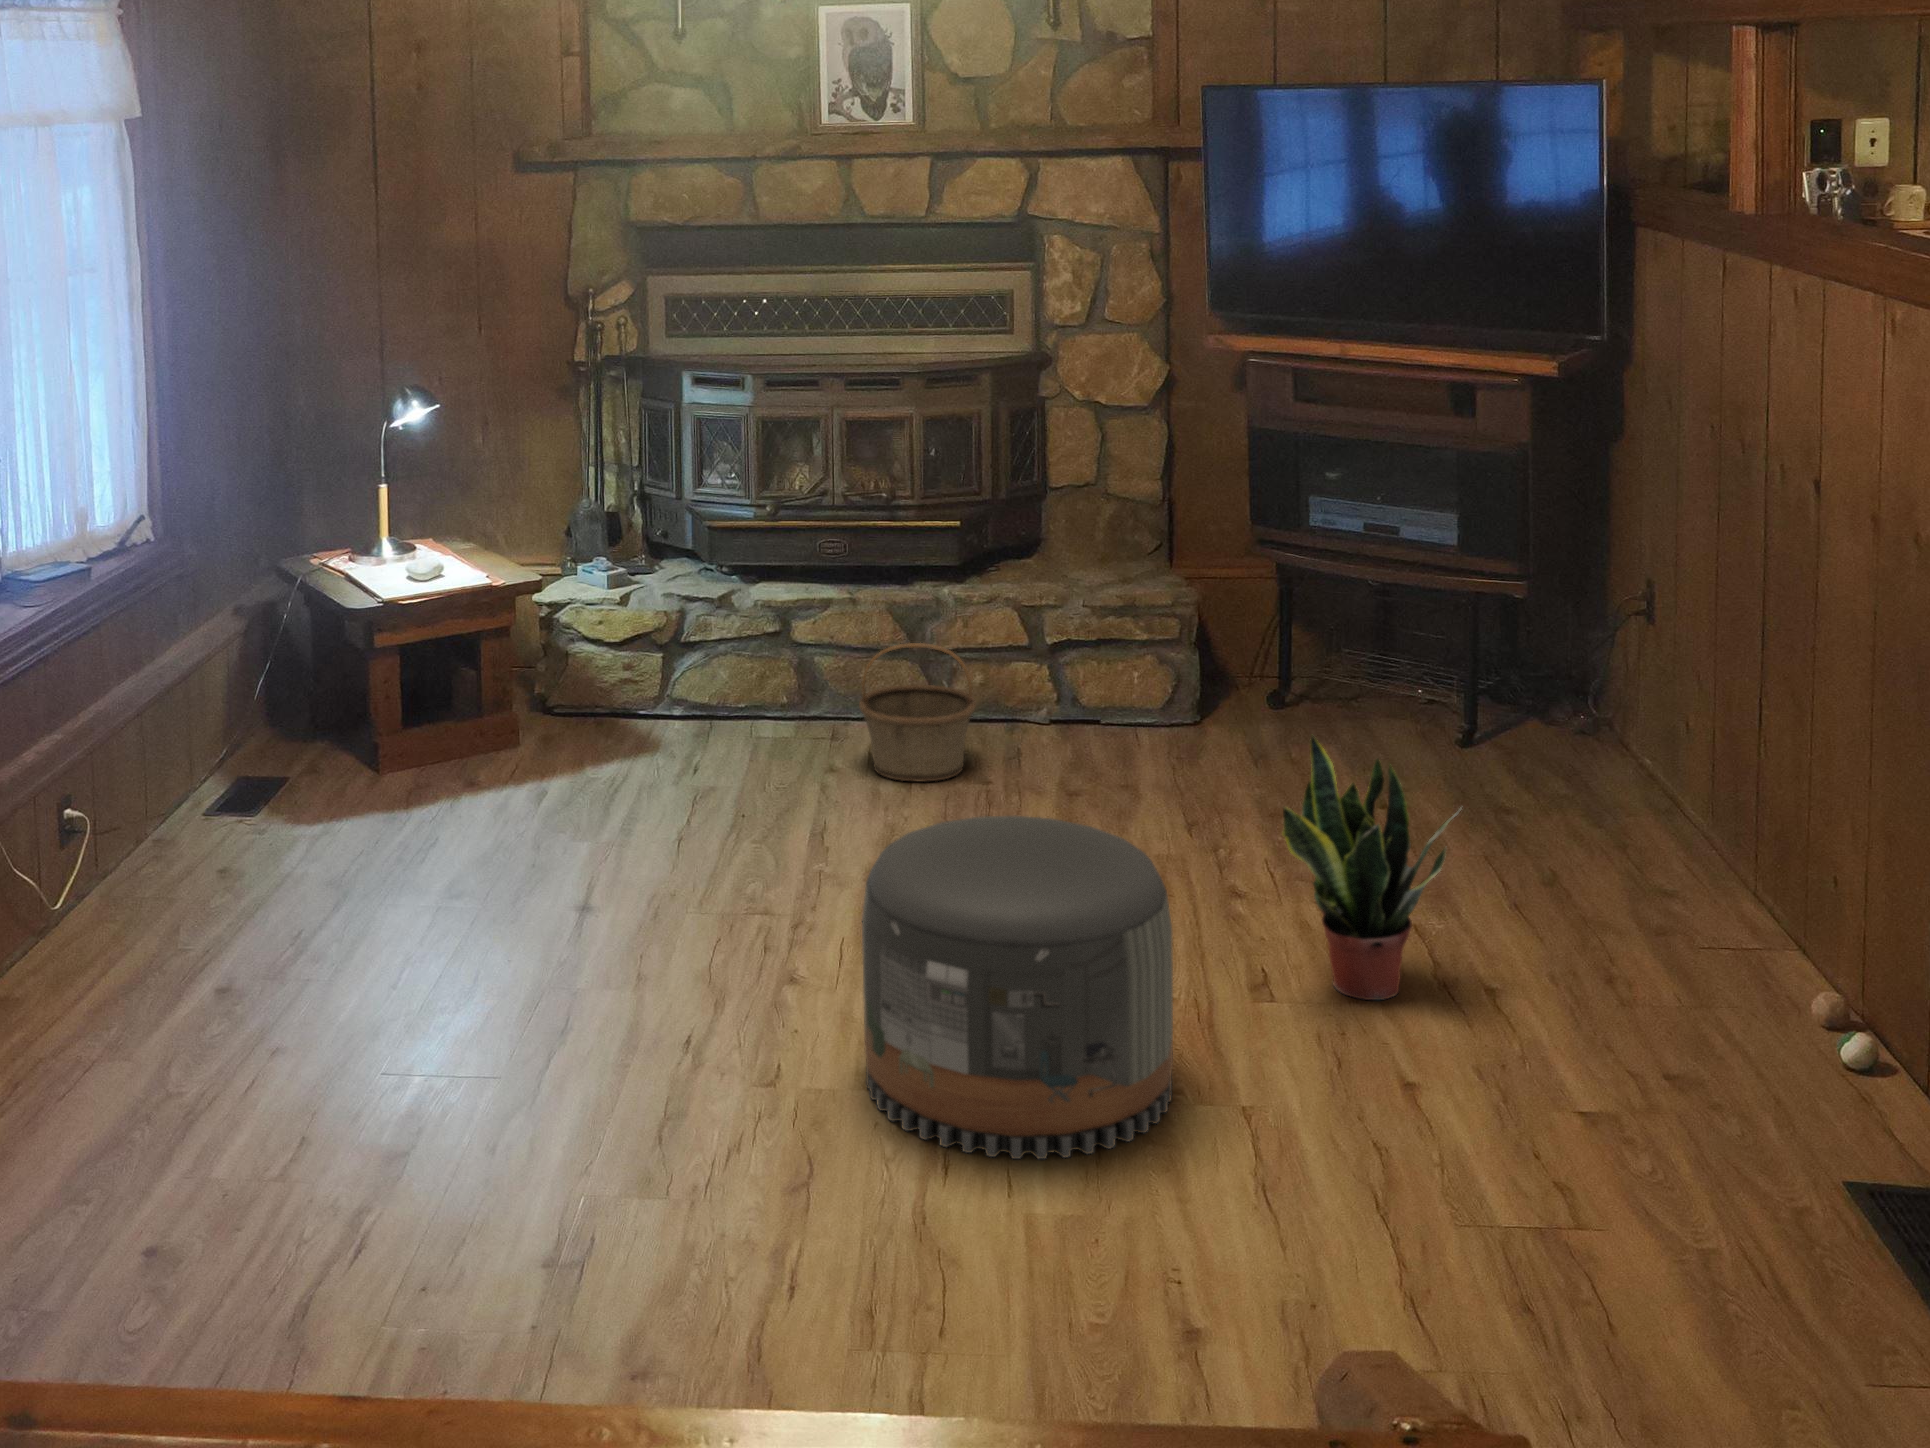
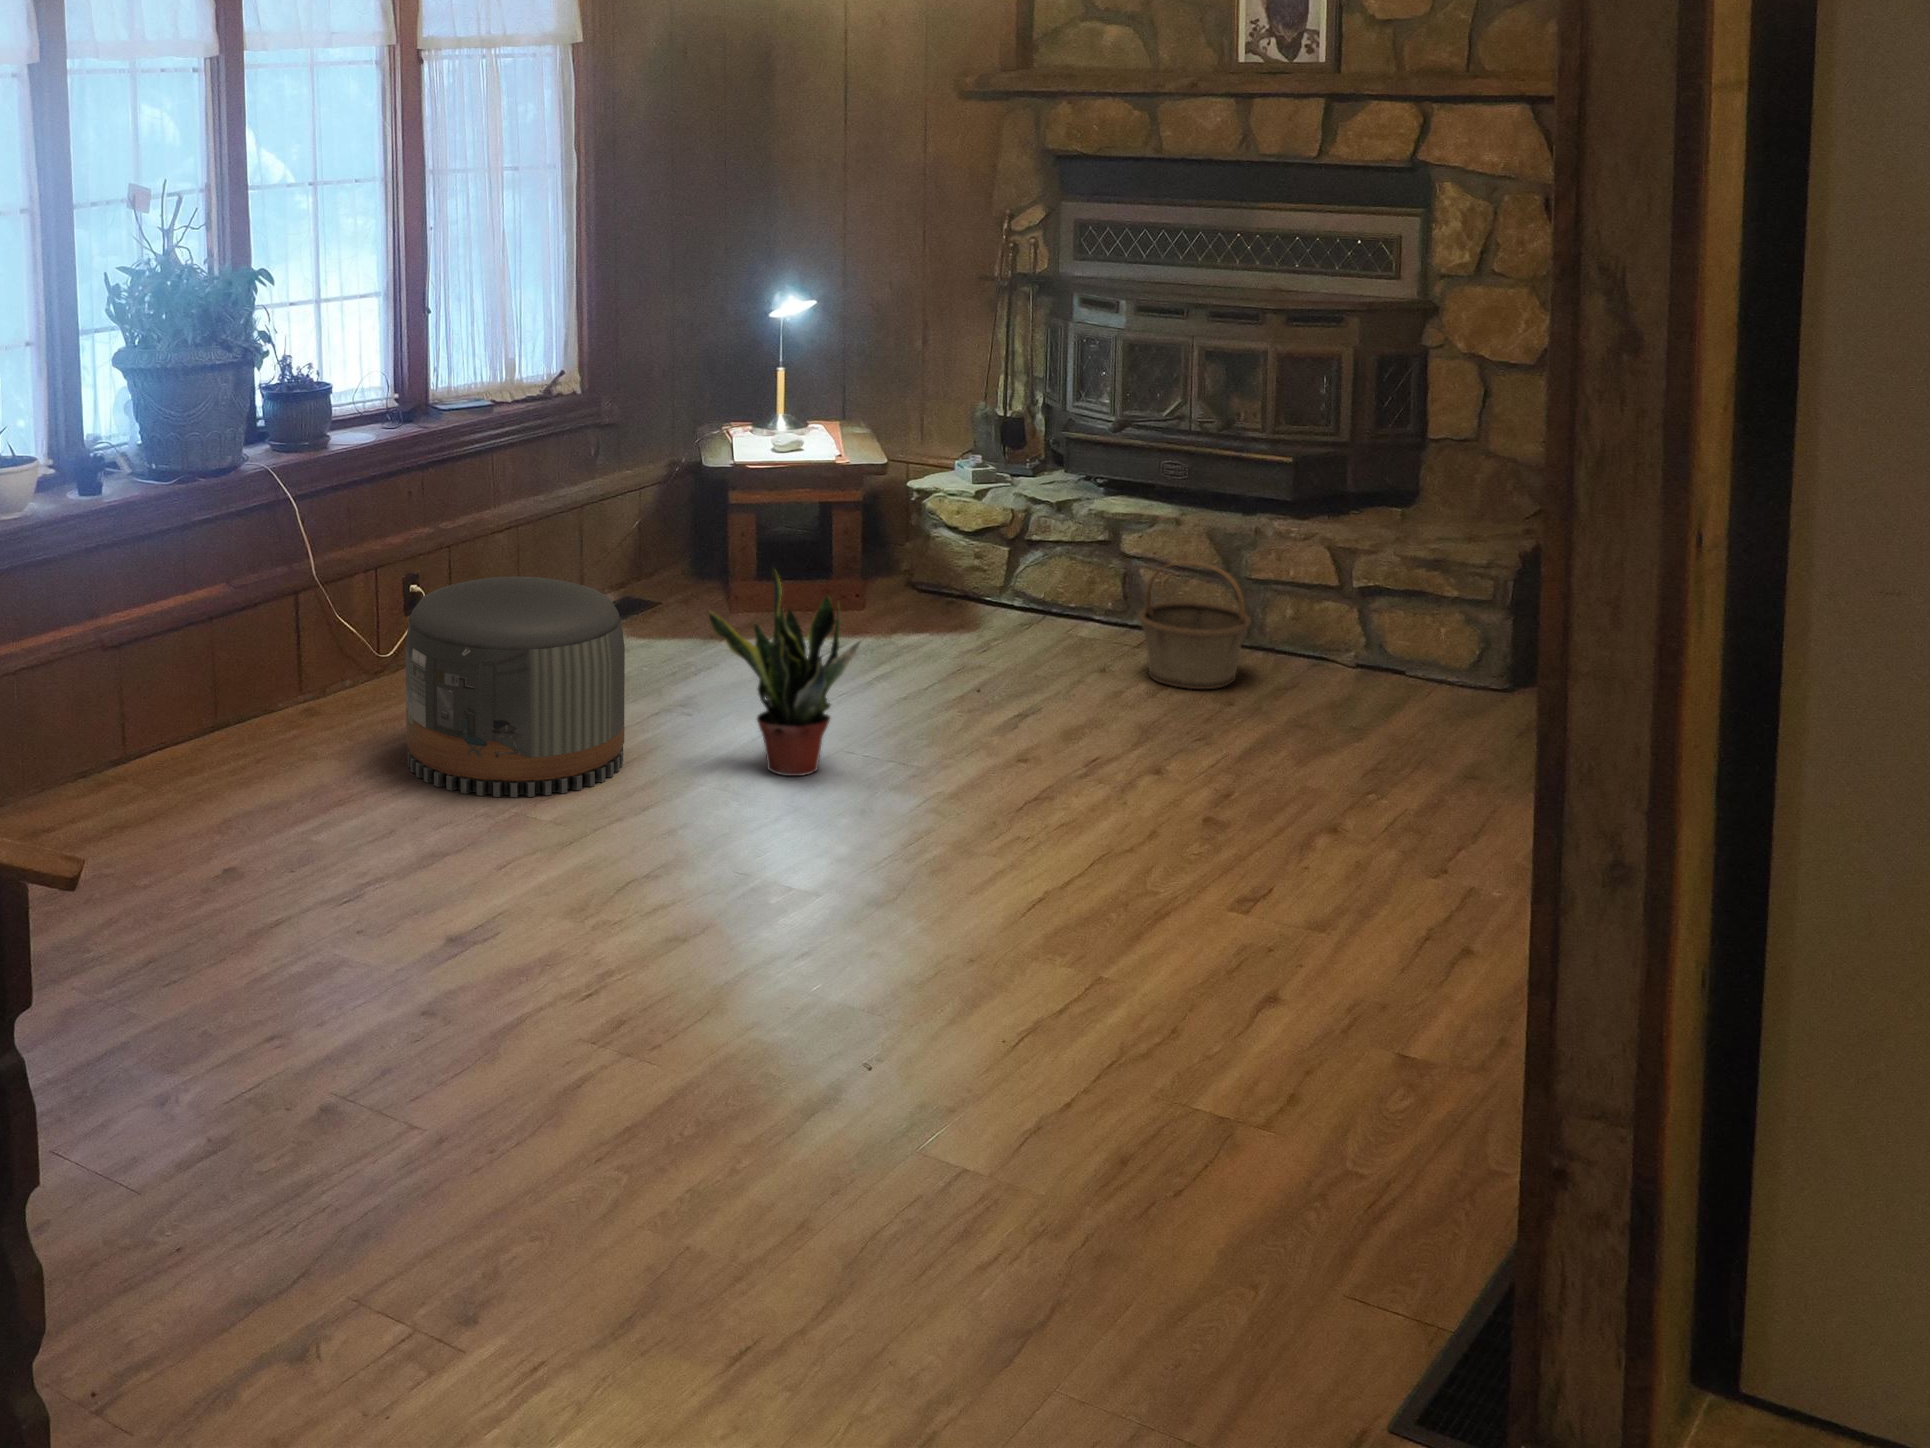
potted plant: present [1282,736,1460,1000] -> present [709,570,864,776]
pouf: present [862,815,1173,1159] -> present [405,577,625,797]

